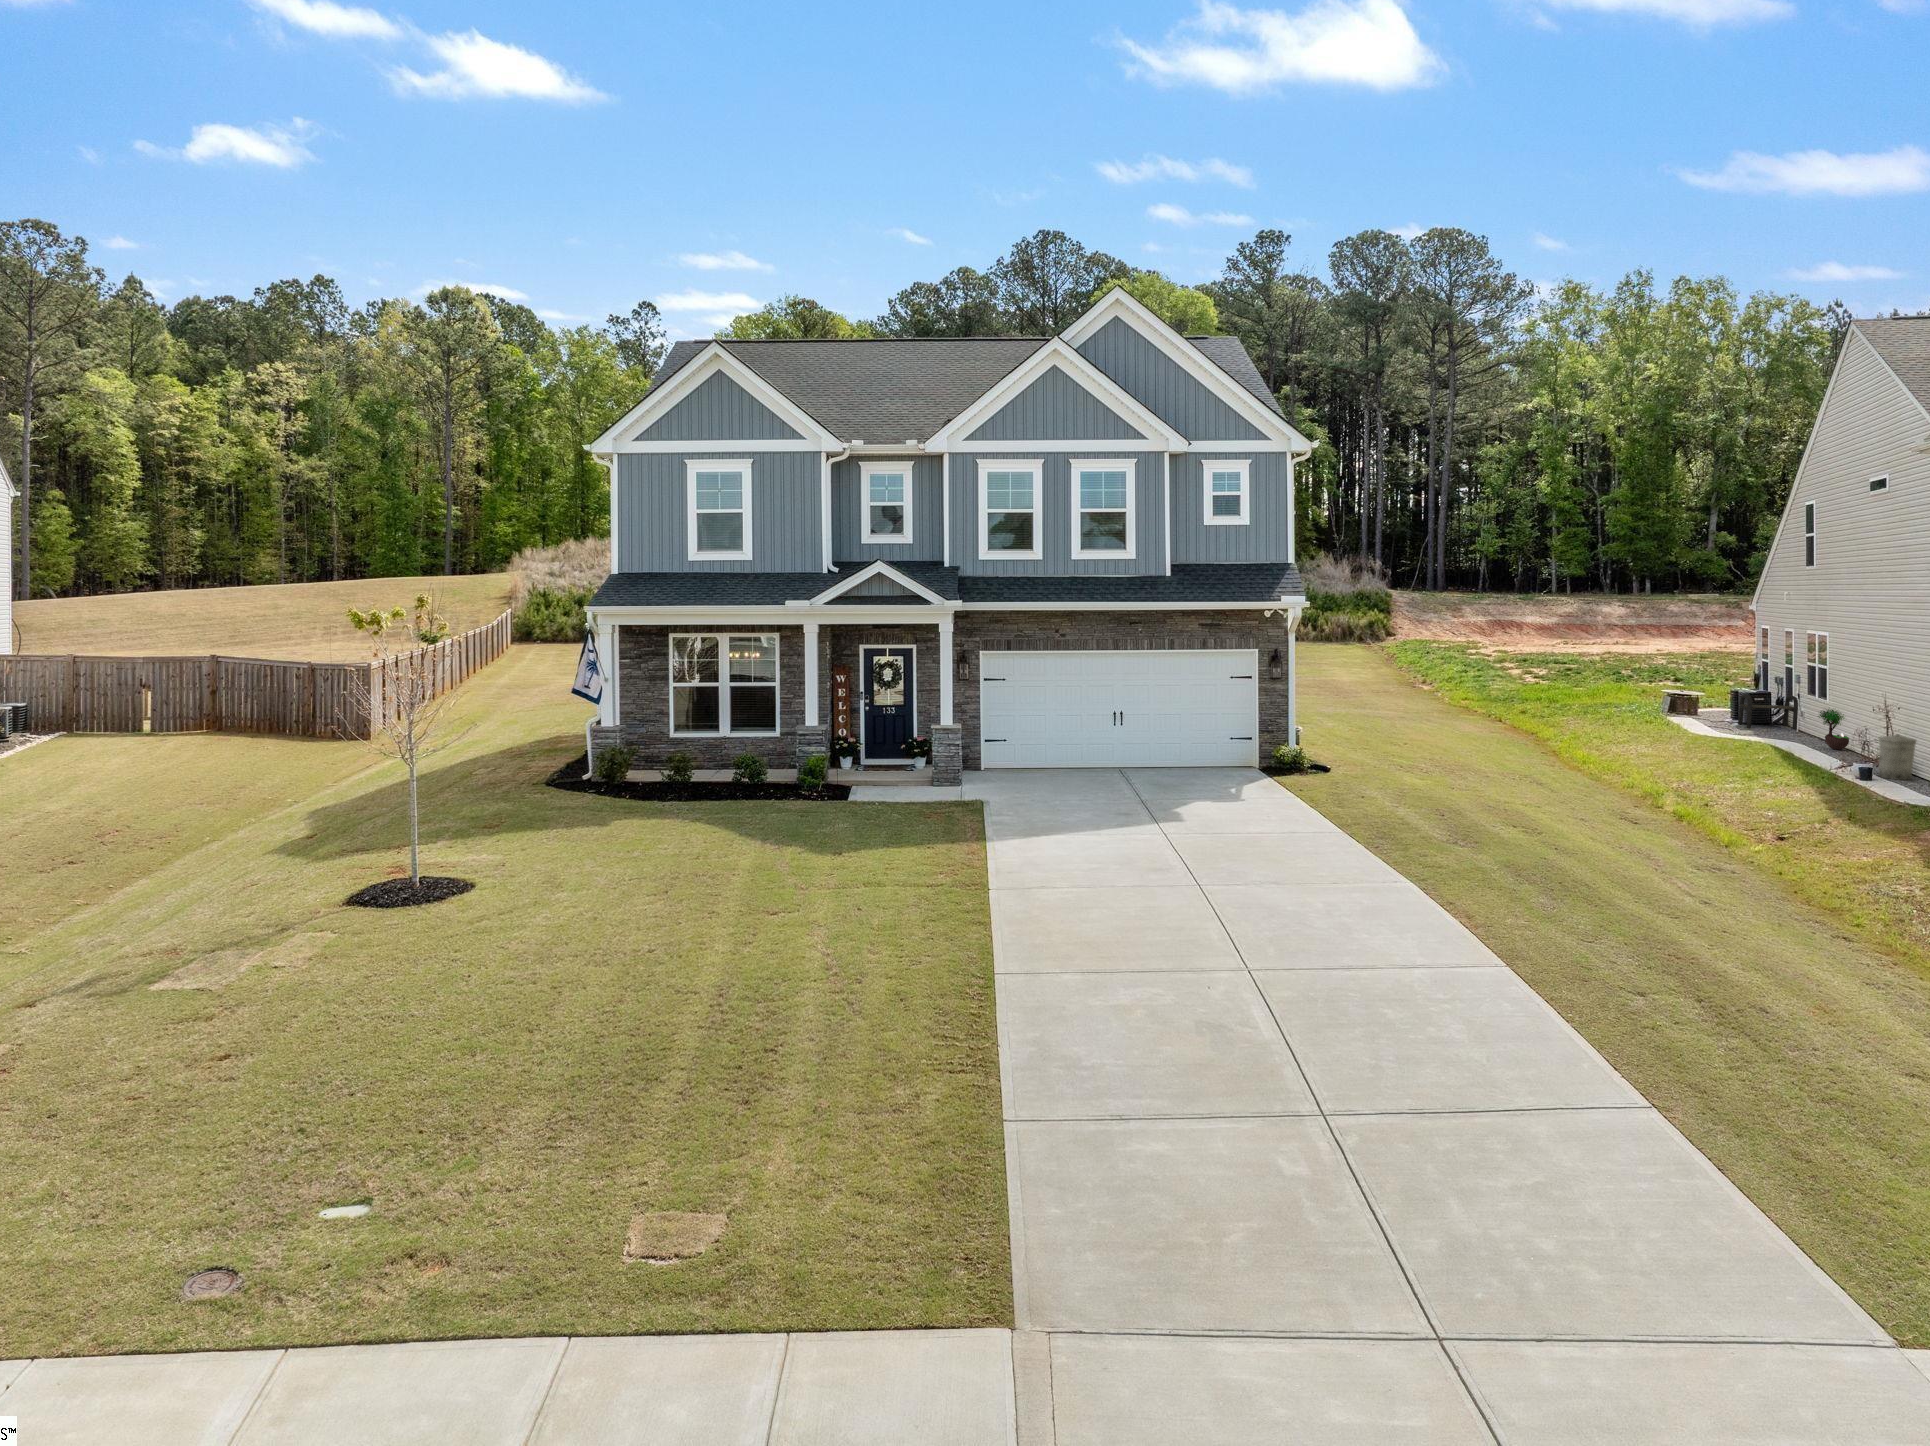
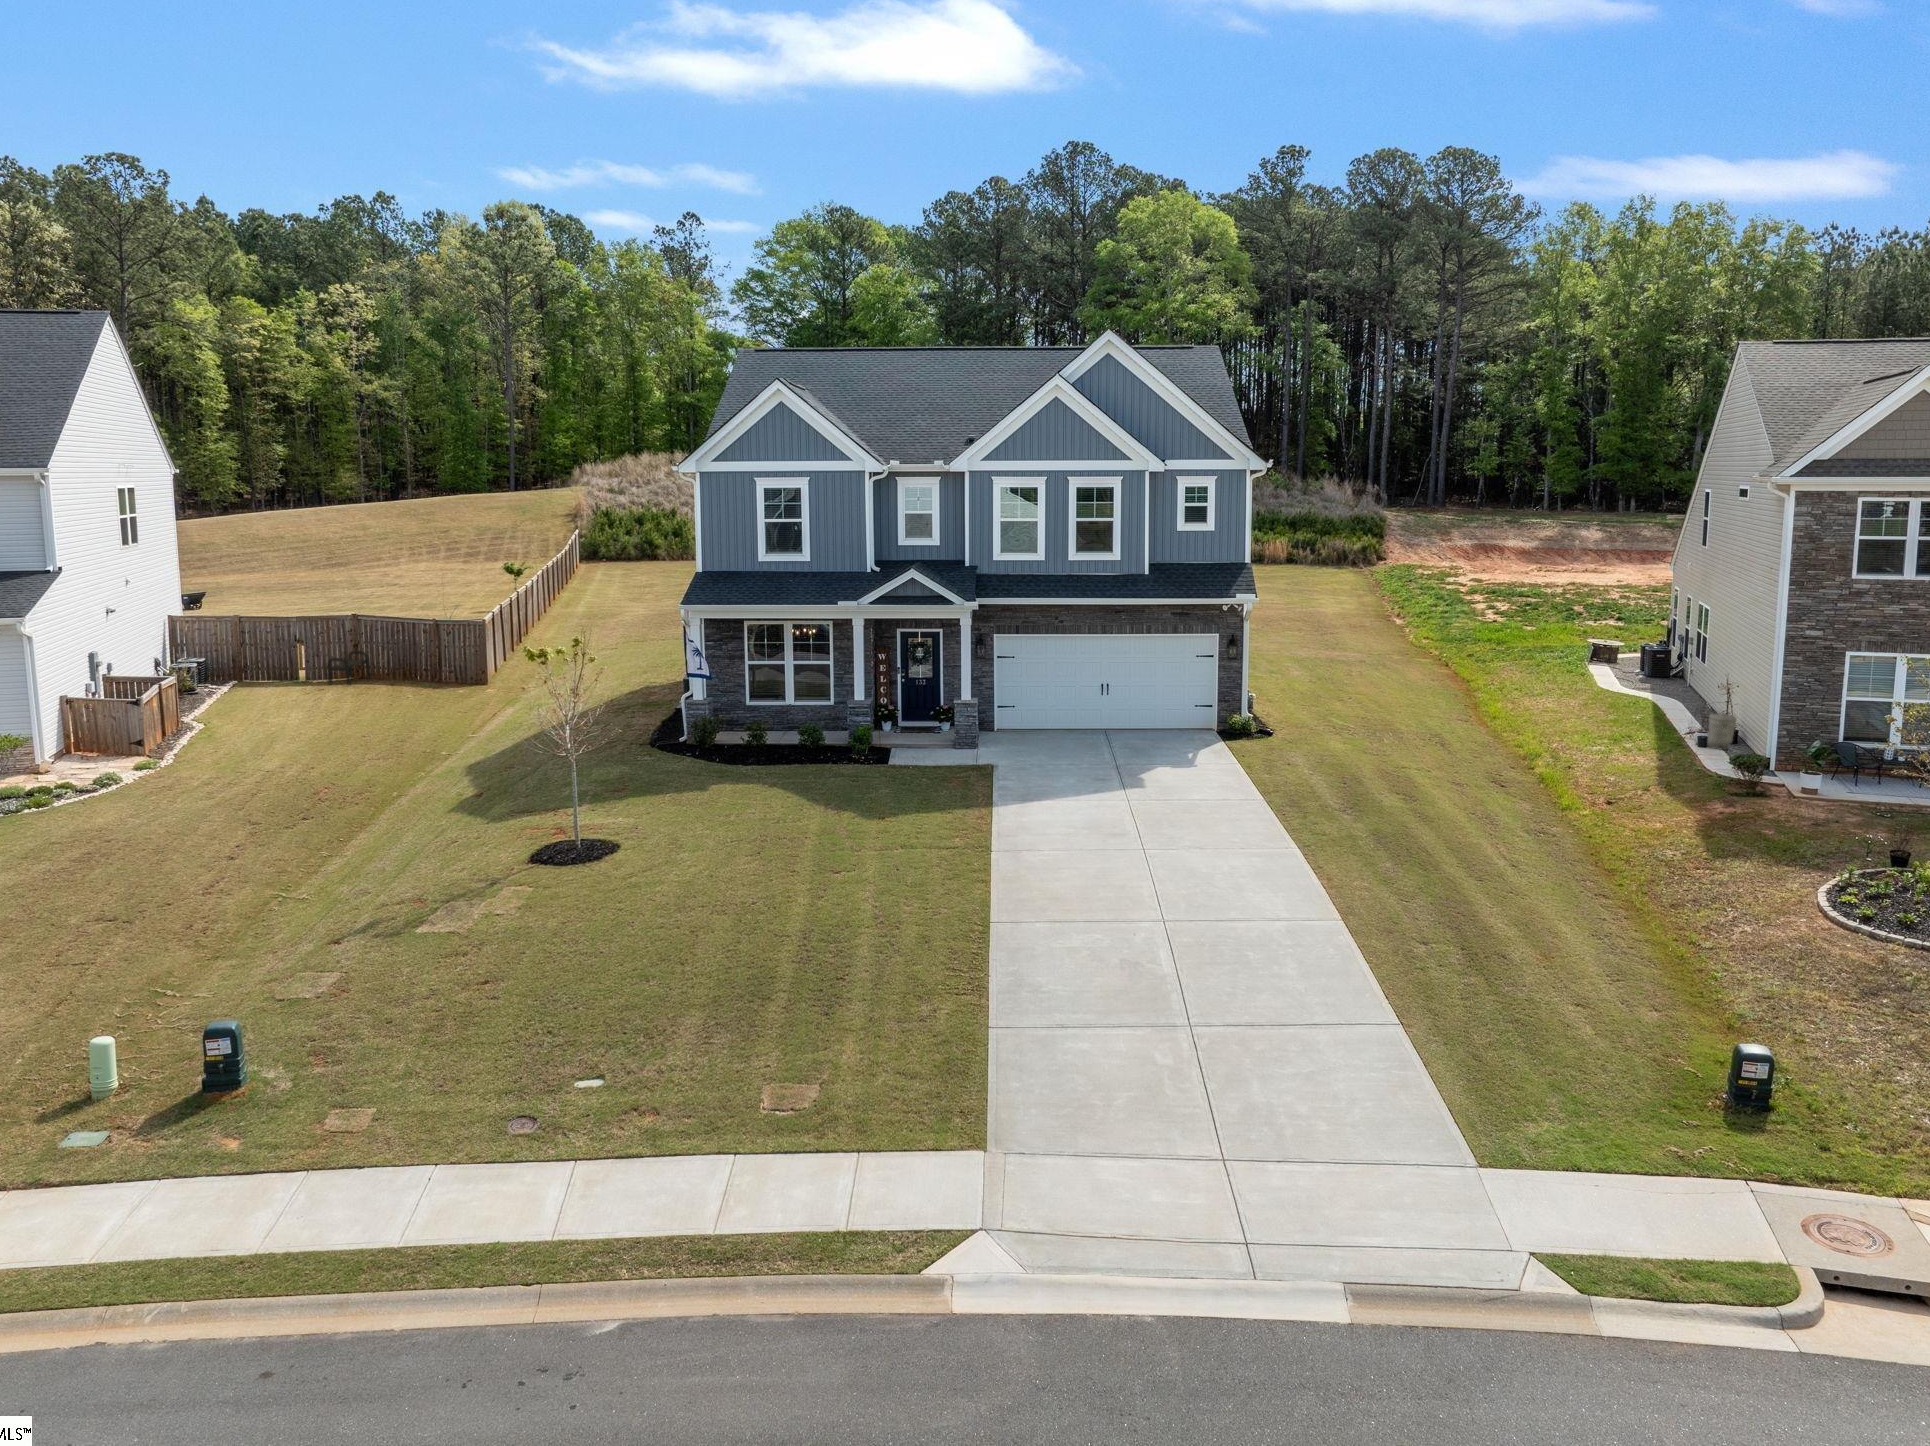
bench: present [1738,694,1798,730] -> present [327,651,371,685]
potted tree: present [1819,709,1849,750] -> none [1684,676,1707,713]

